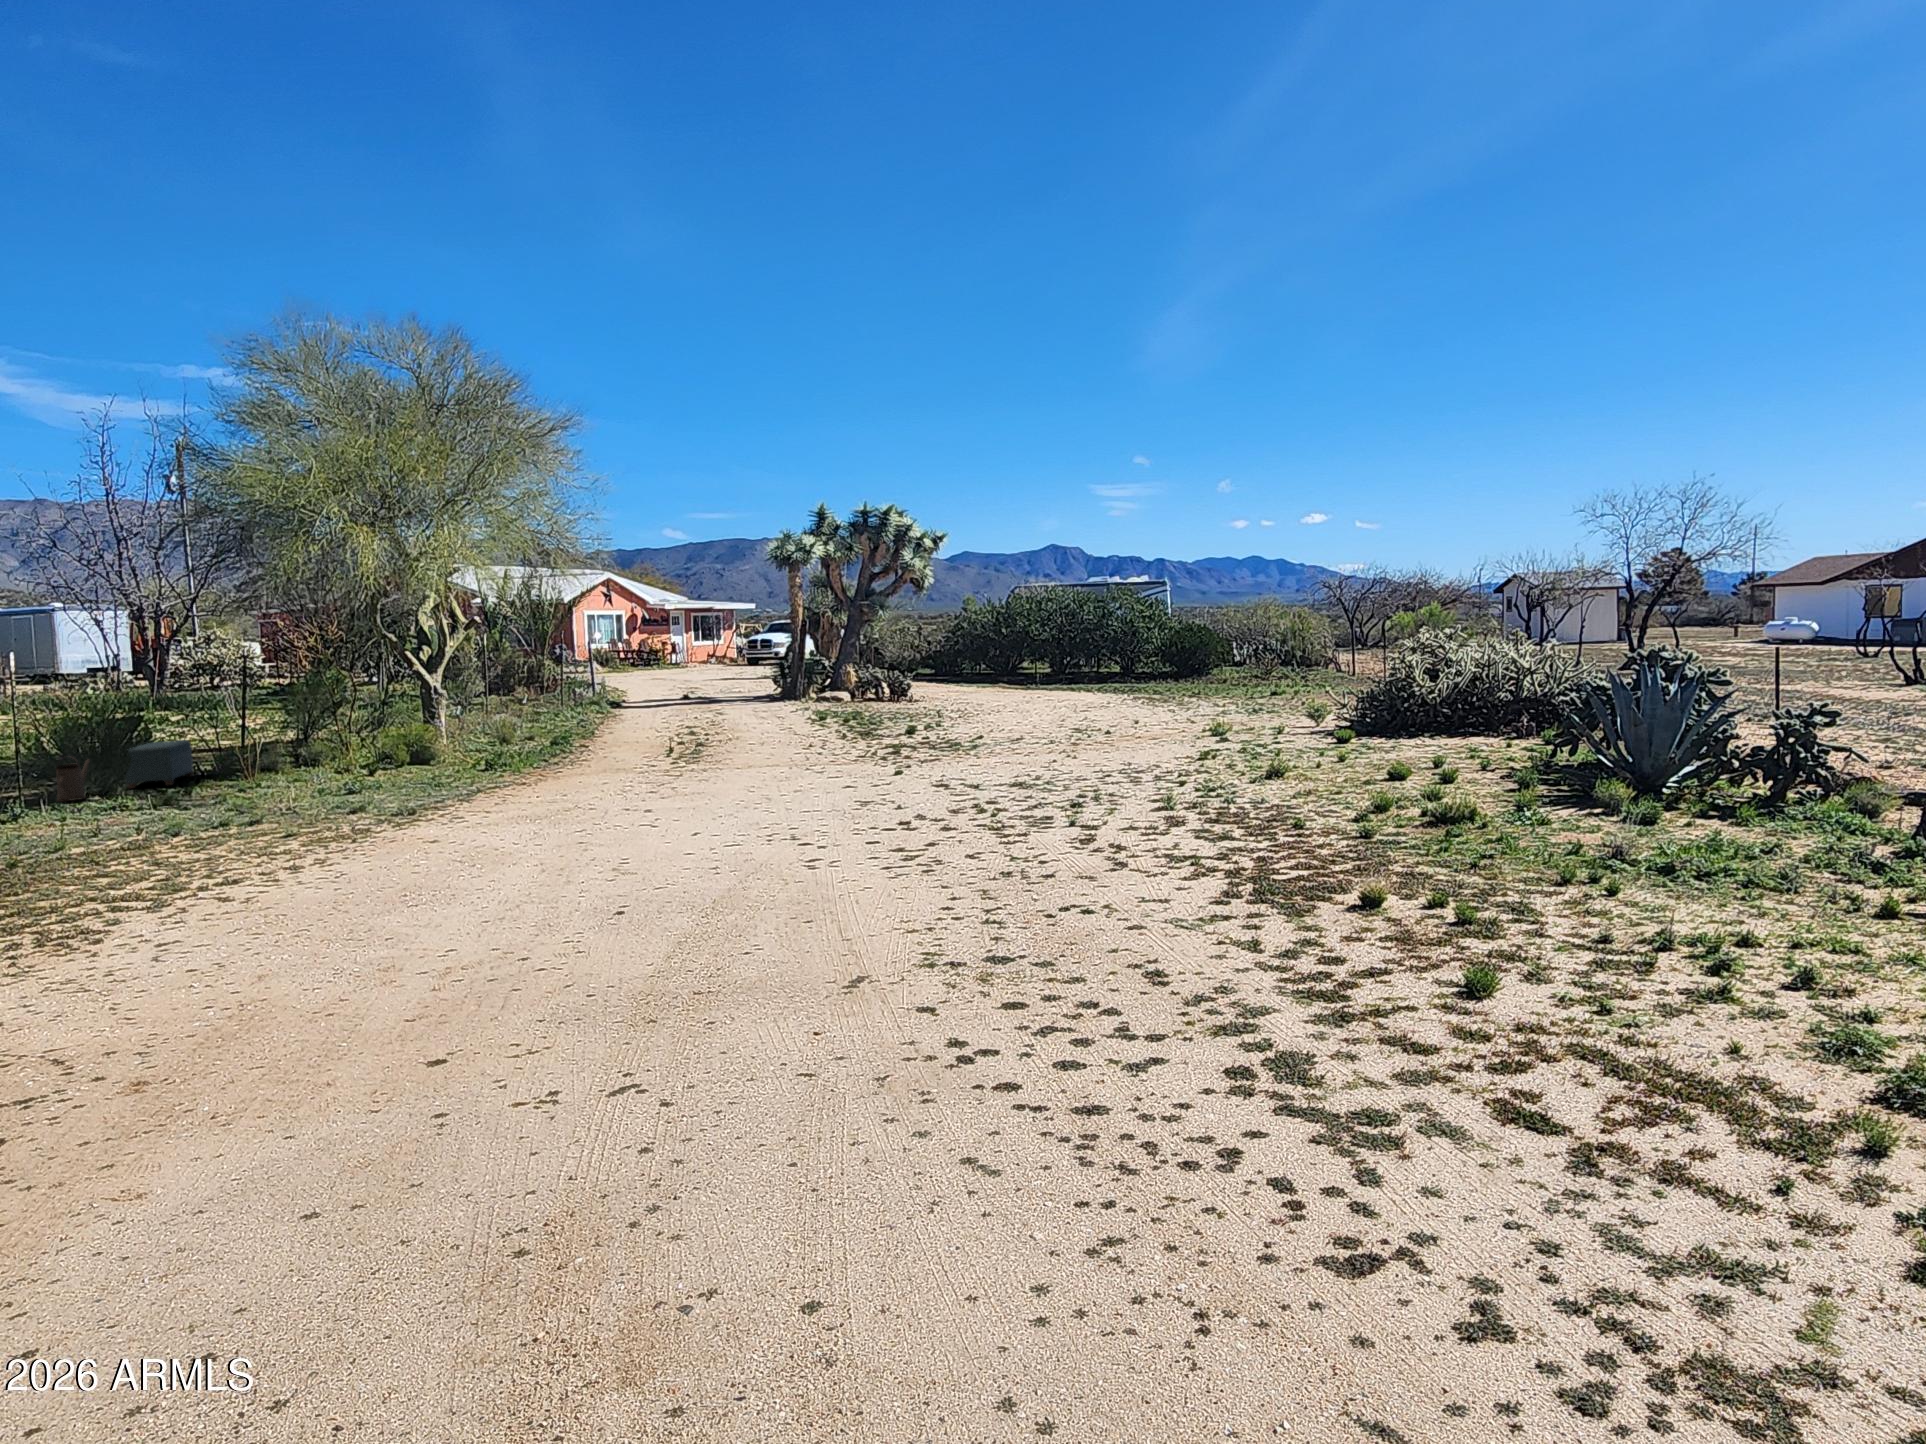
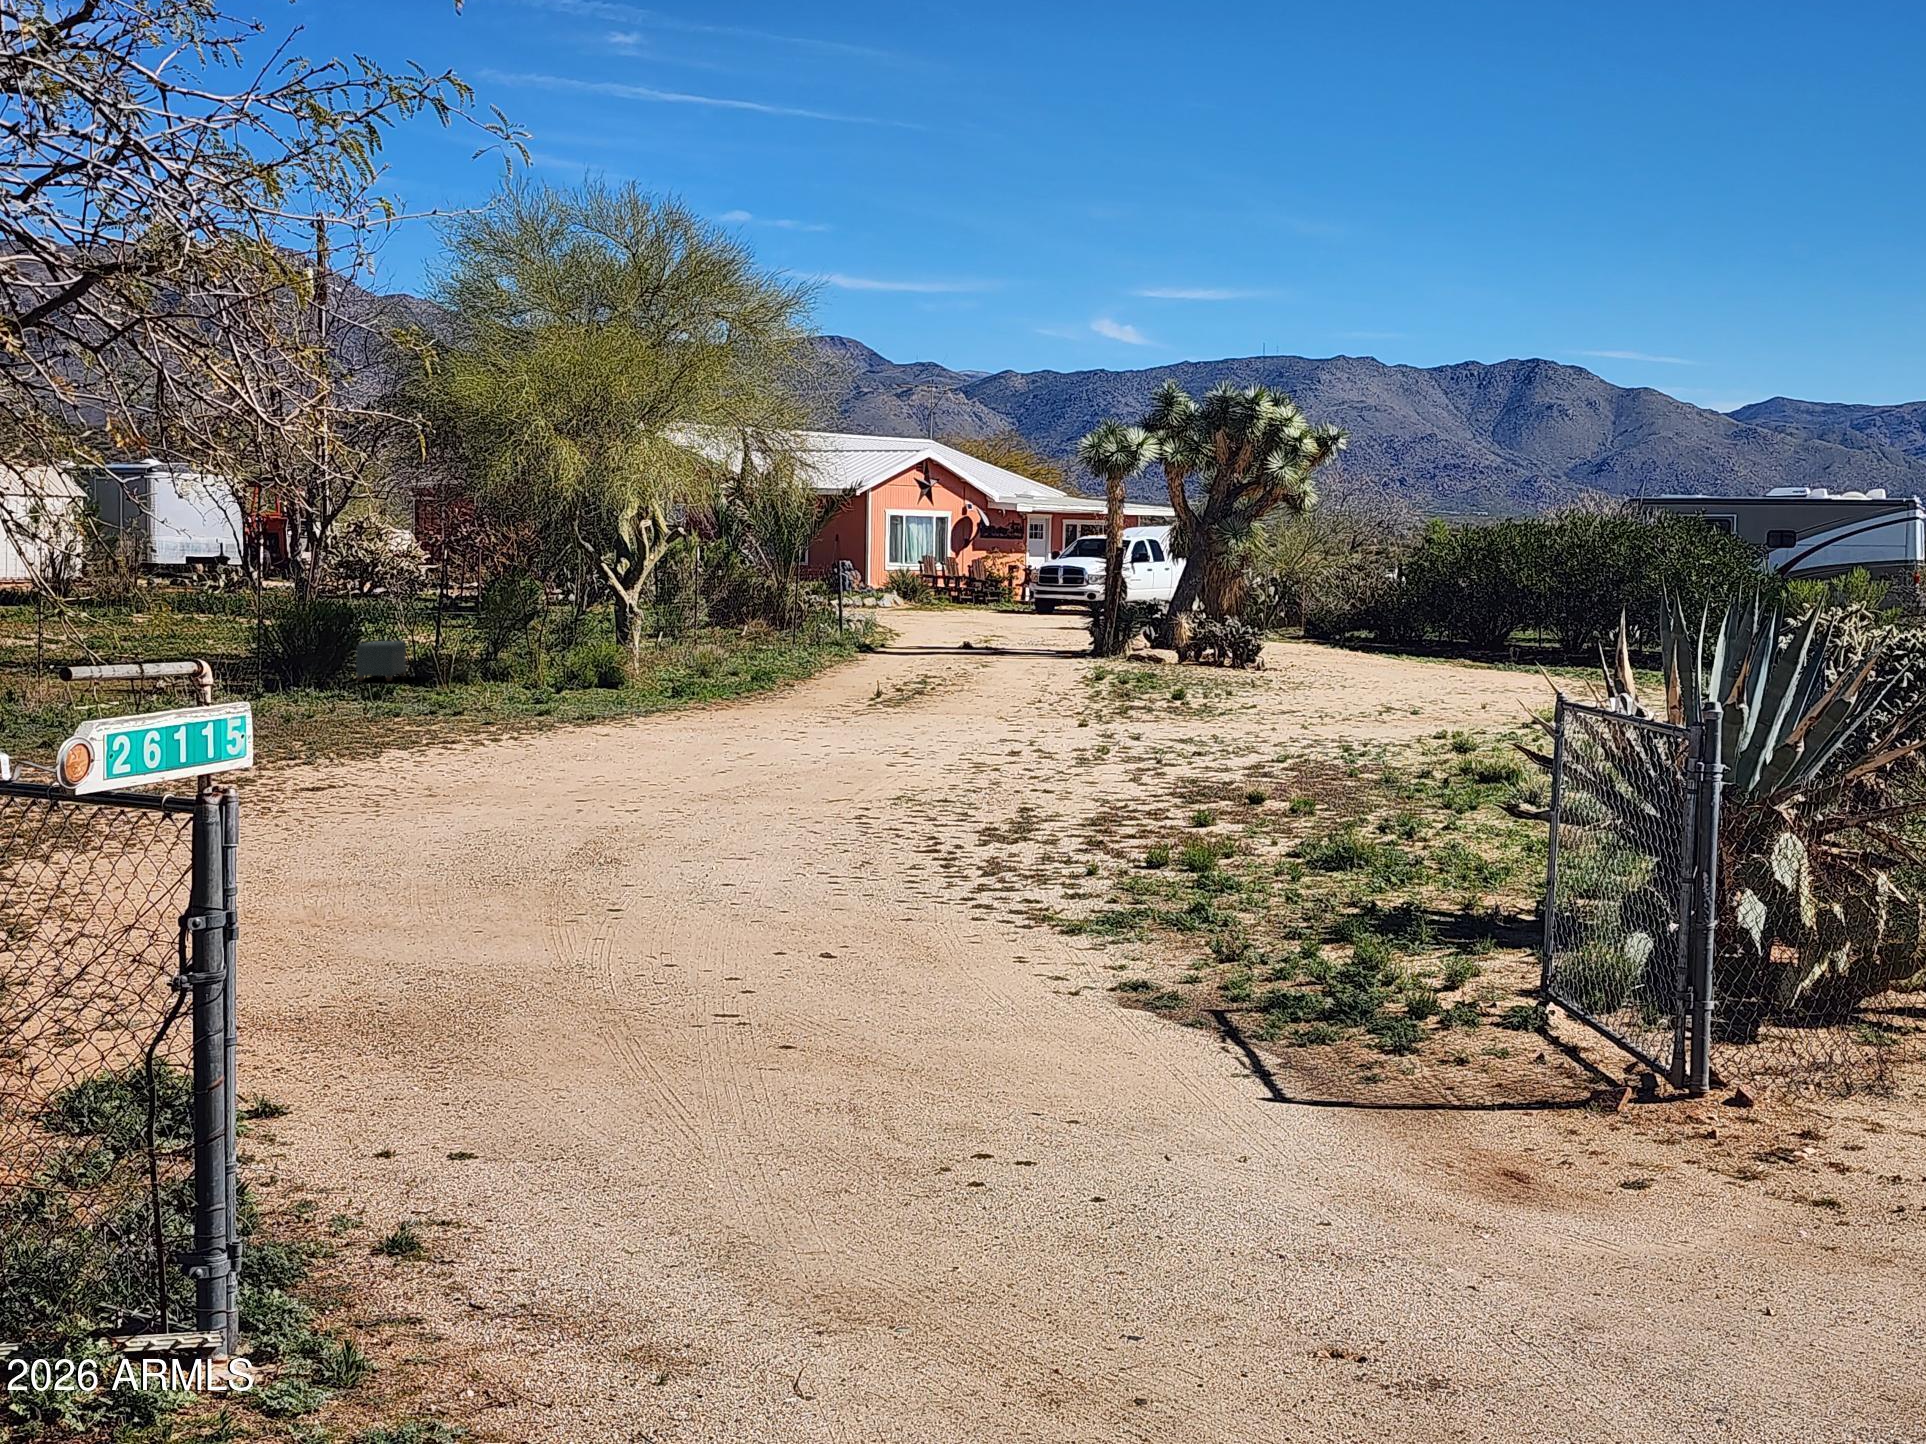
watering can: present [56,759,90,802] -> none [308,645,332,685]

